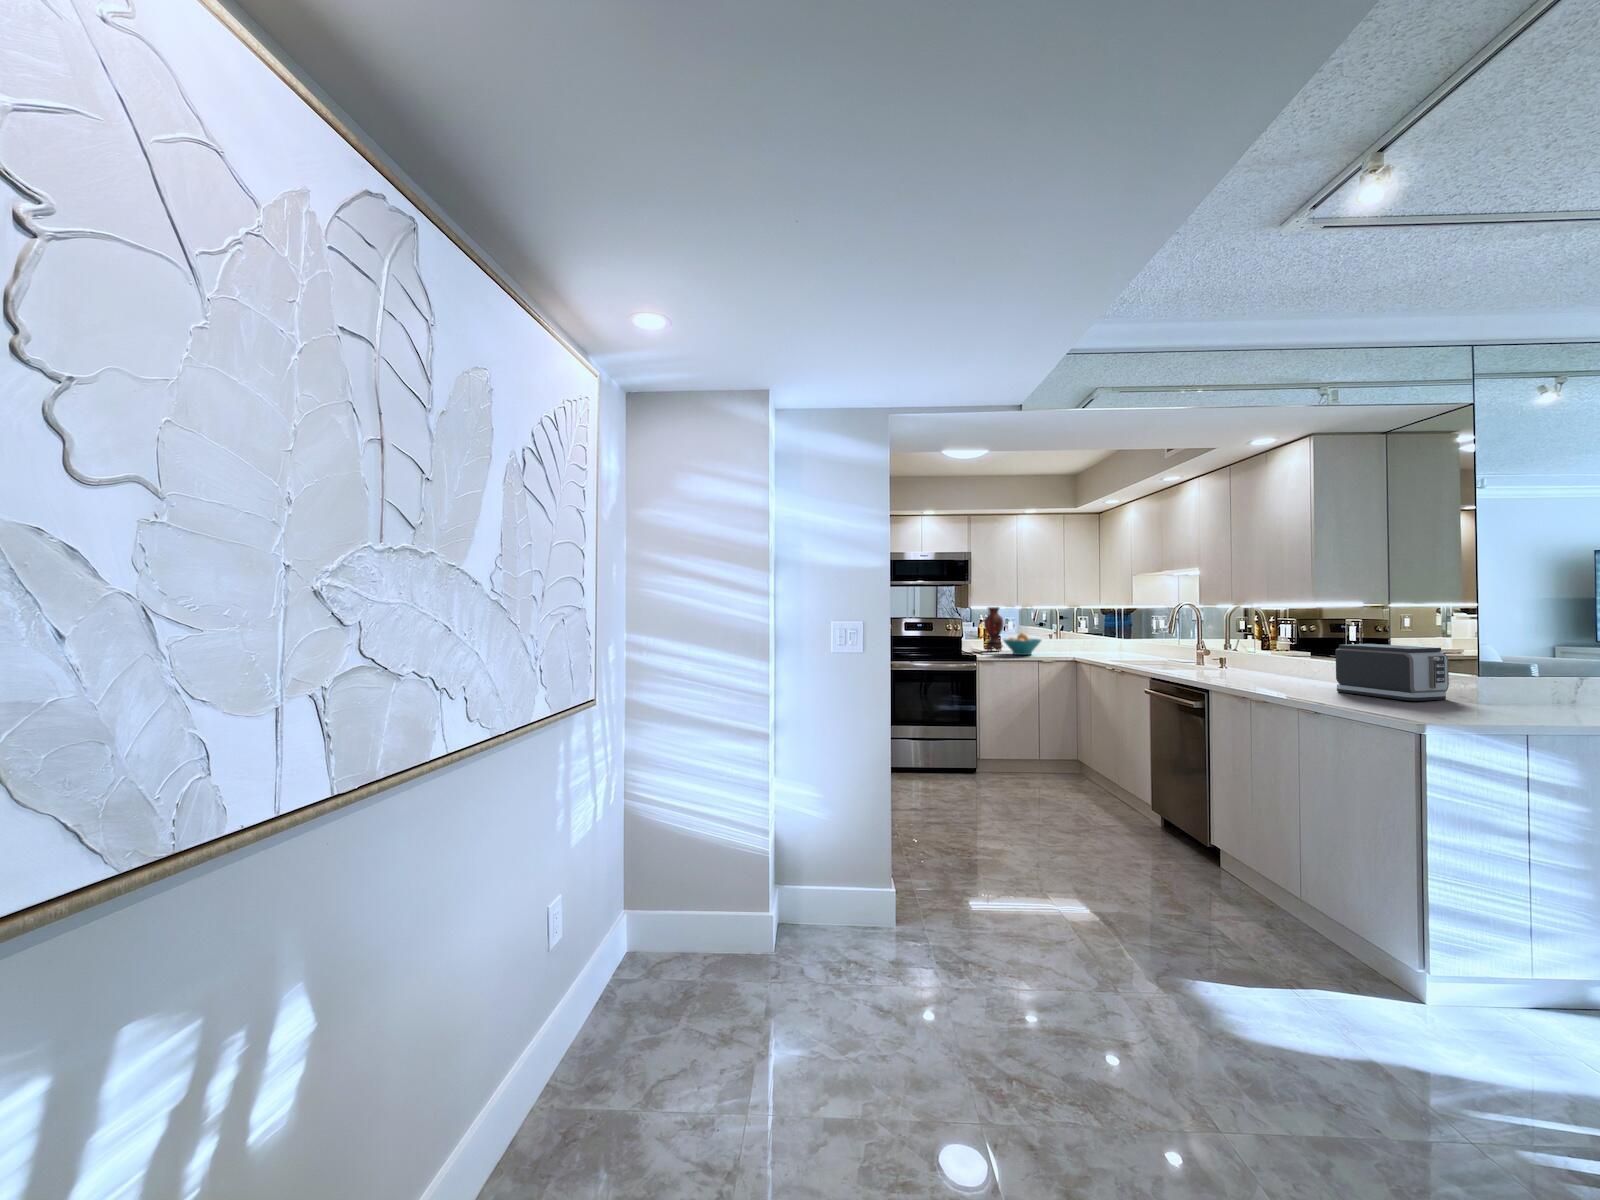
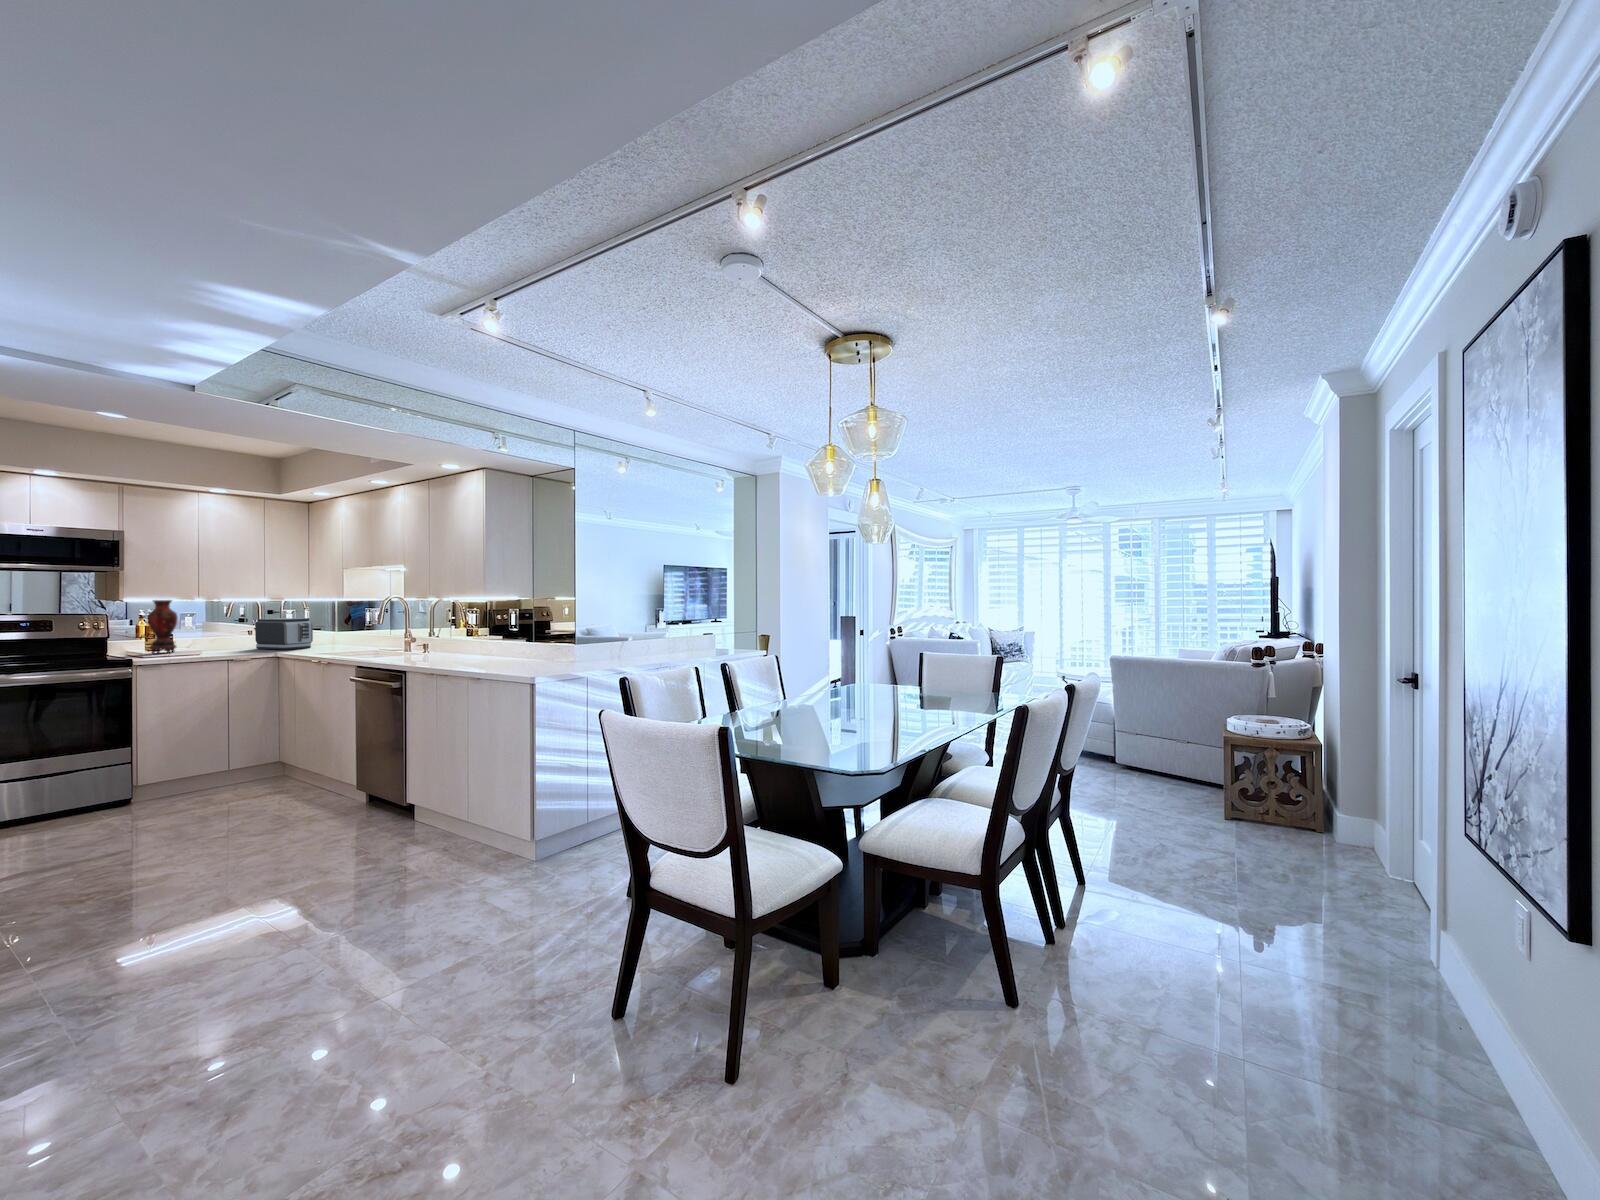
fruit bowl: present [1003,633,1041,655] -> none [176,629,233,655]
toaster: present [1336,644,1449,701] -> present [255,618,313,650]

